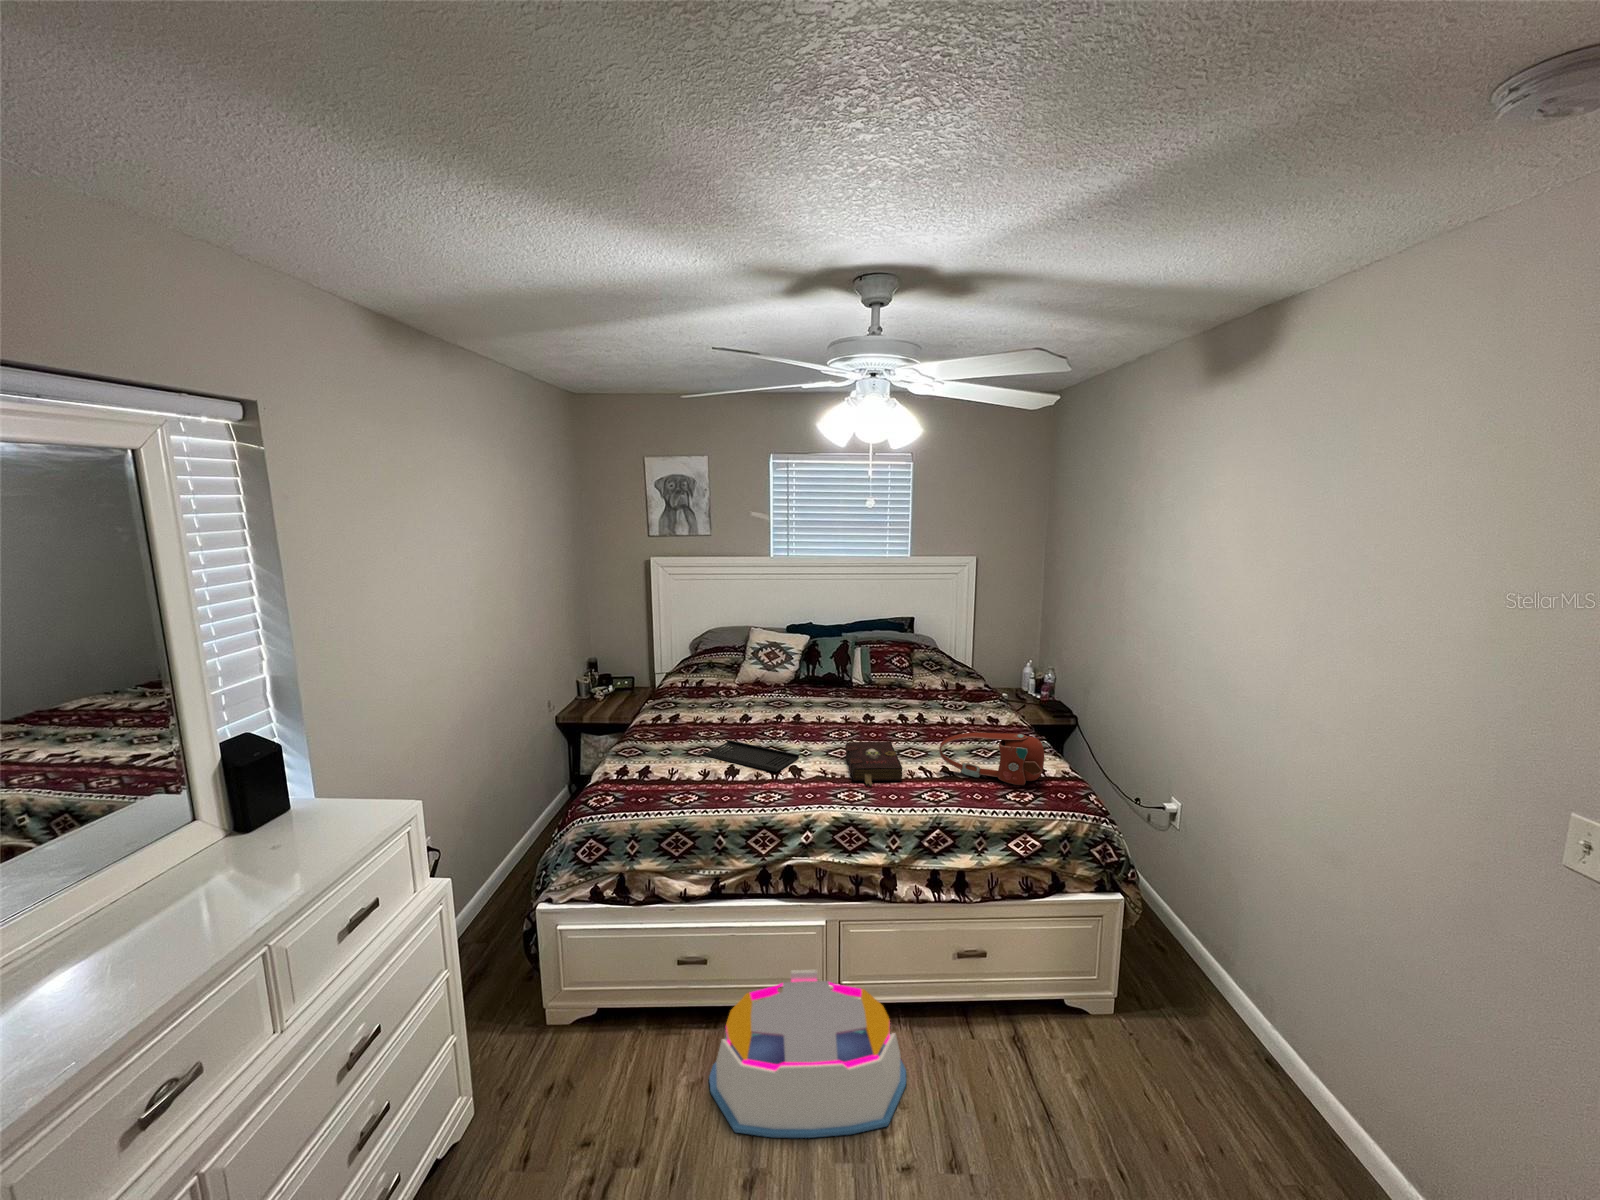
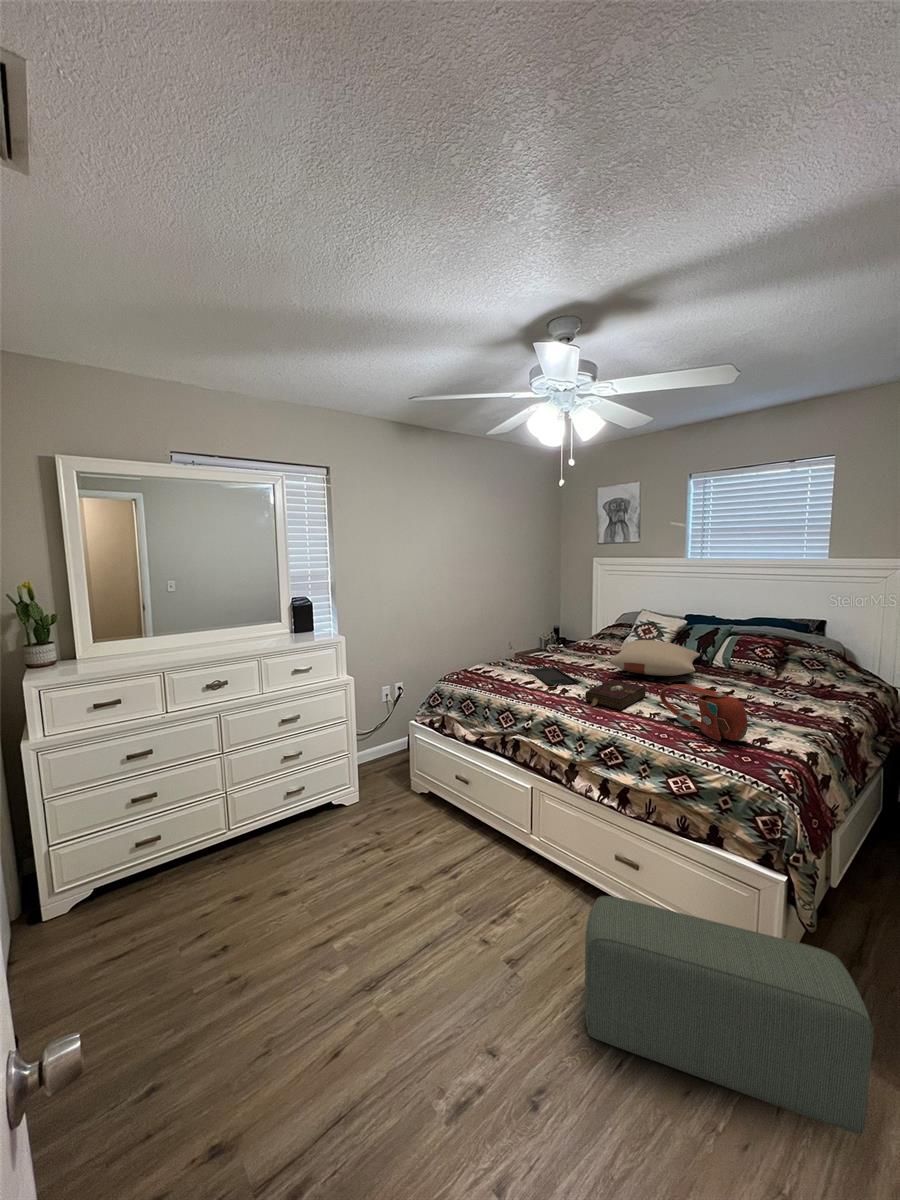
pillow: none [788,678,909,724] -> present [610,640,700,676]
pouf: none [1028,941,1237,1157] -> present [585,896,874,1134]
storage bin: present [709,969,906,1138] -> none [425,807,548,922]

